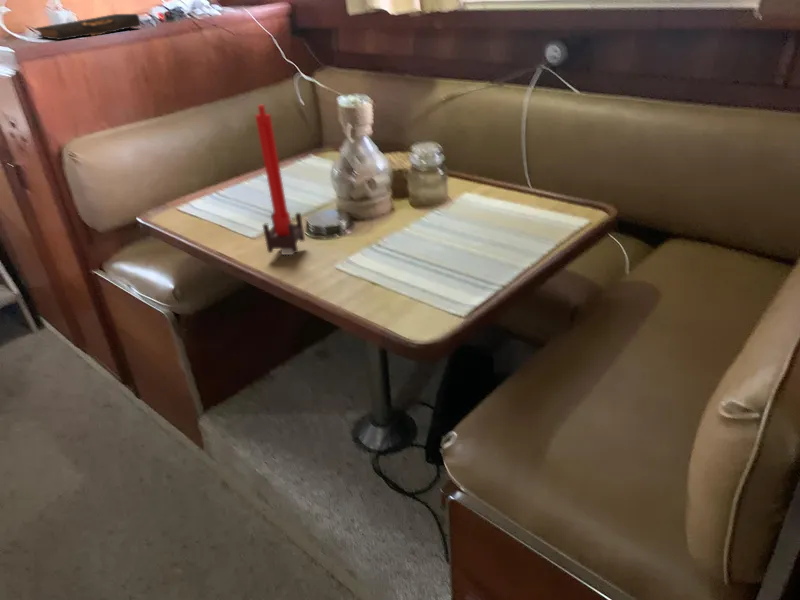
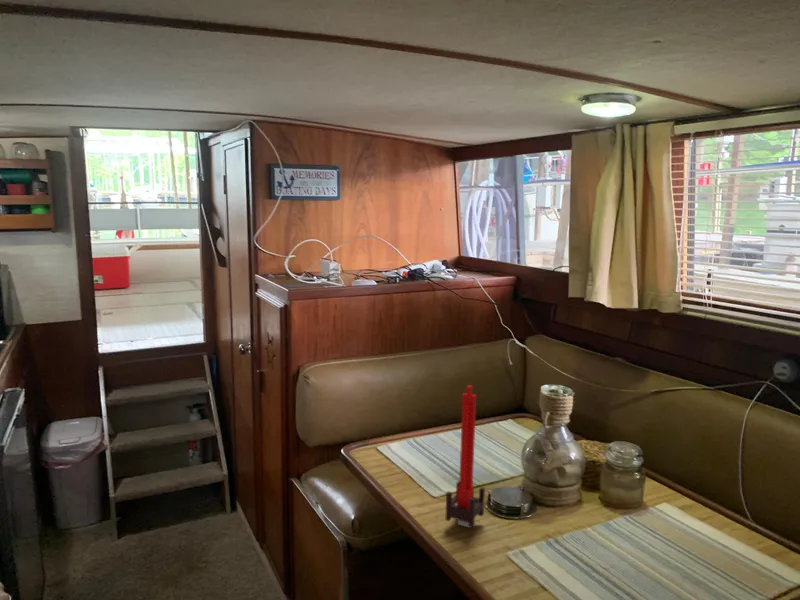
book: present [36,14,140,40] -> none [310,267,390,284]

